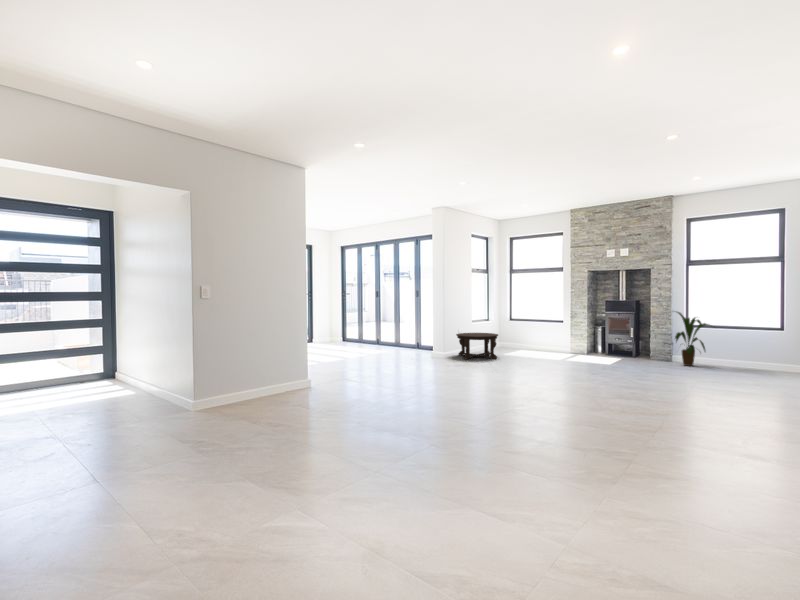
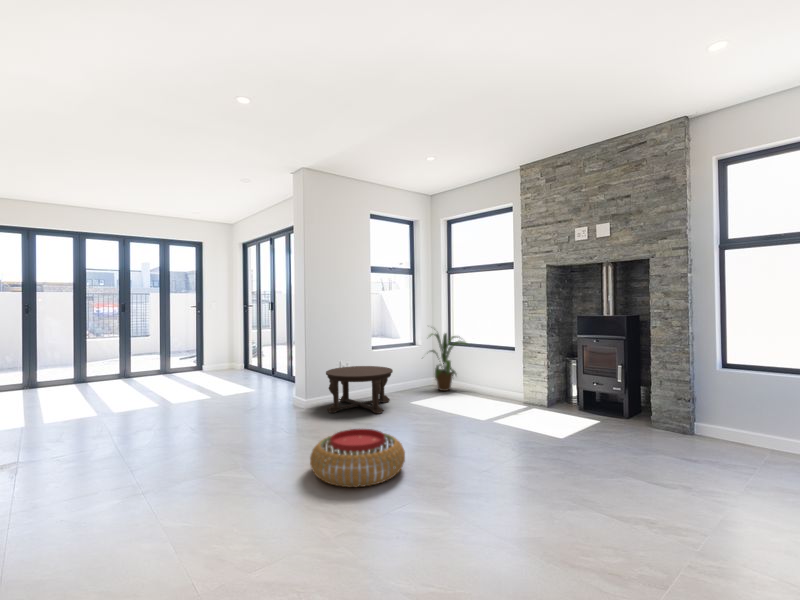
house plant: present [675,312,712,366] -> present [430,329,467,391]
pouf: none [506,356,555,379] -> present [310,429,405,487]

